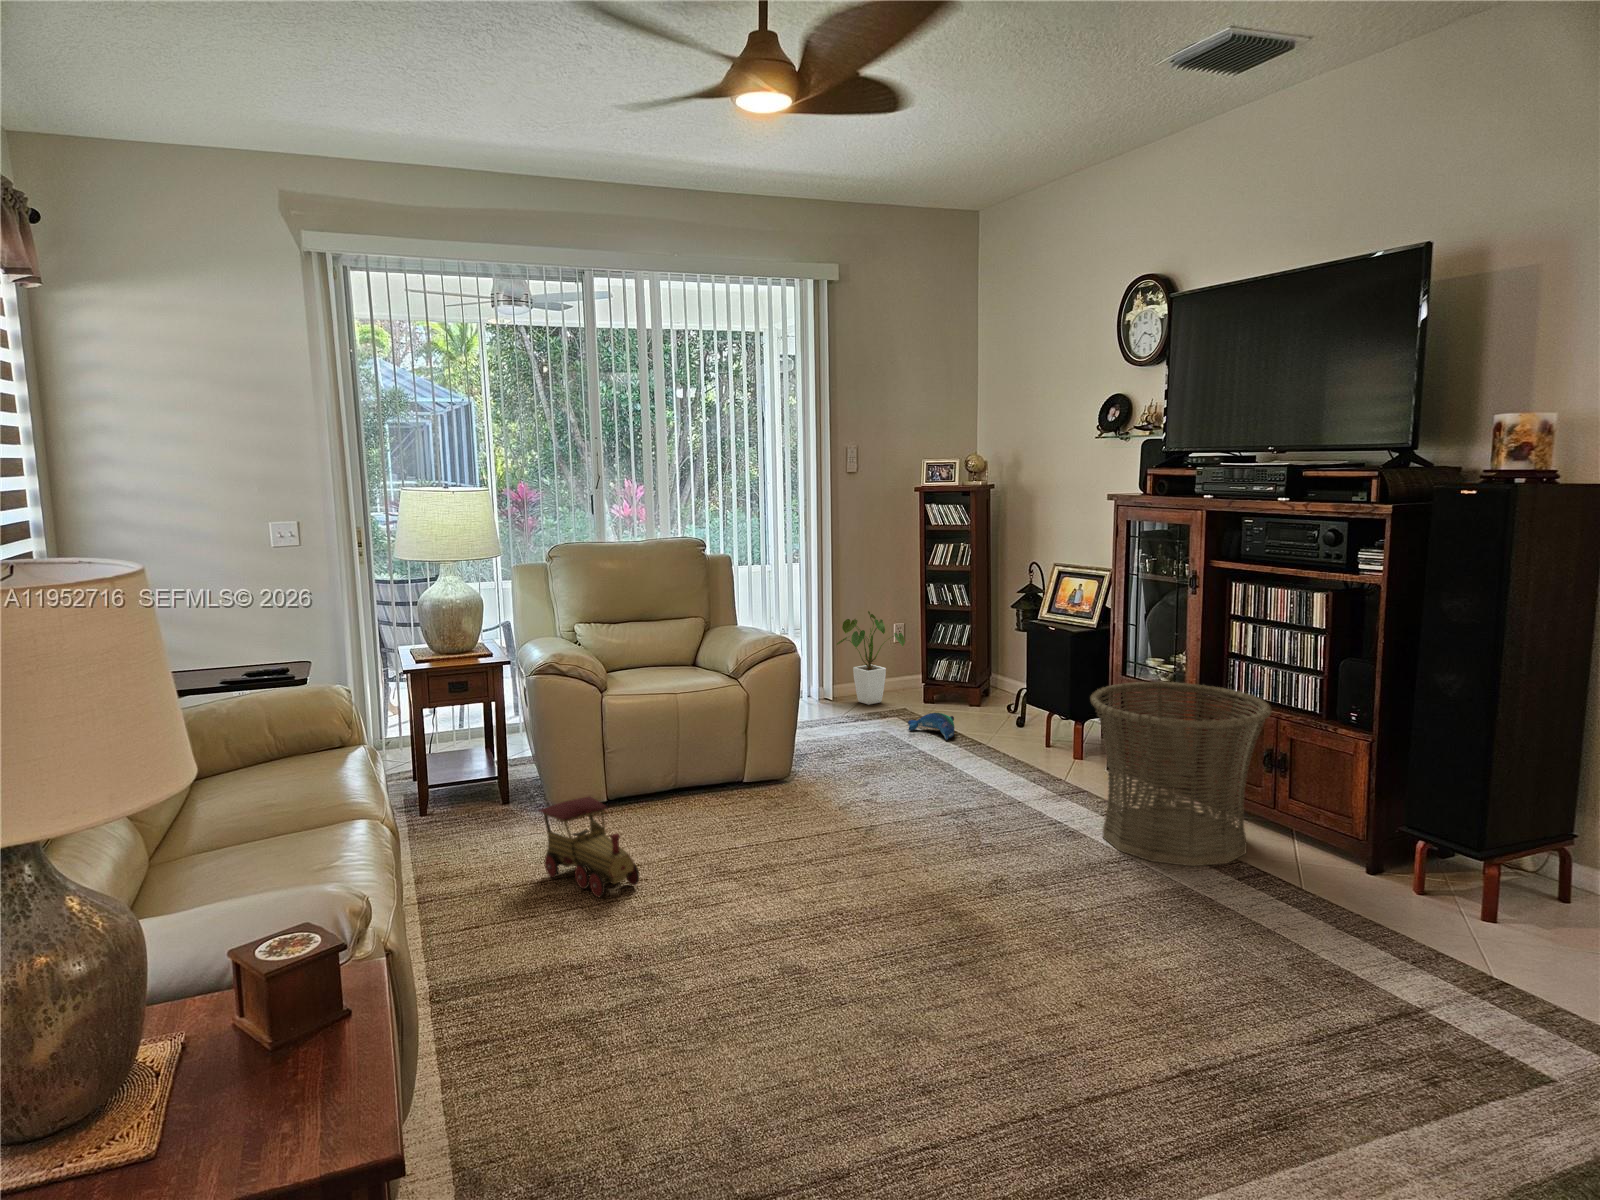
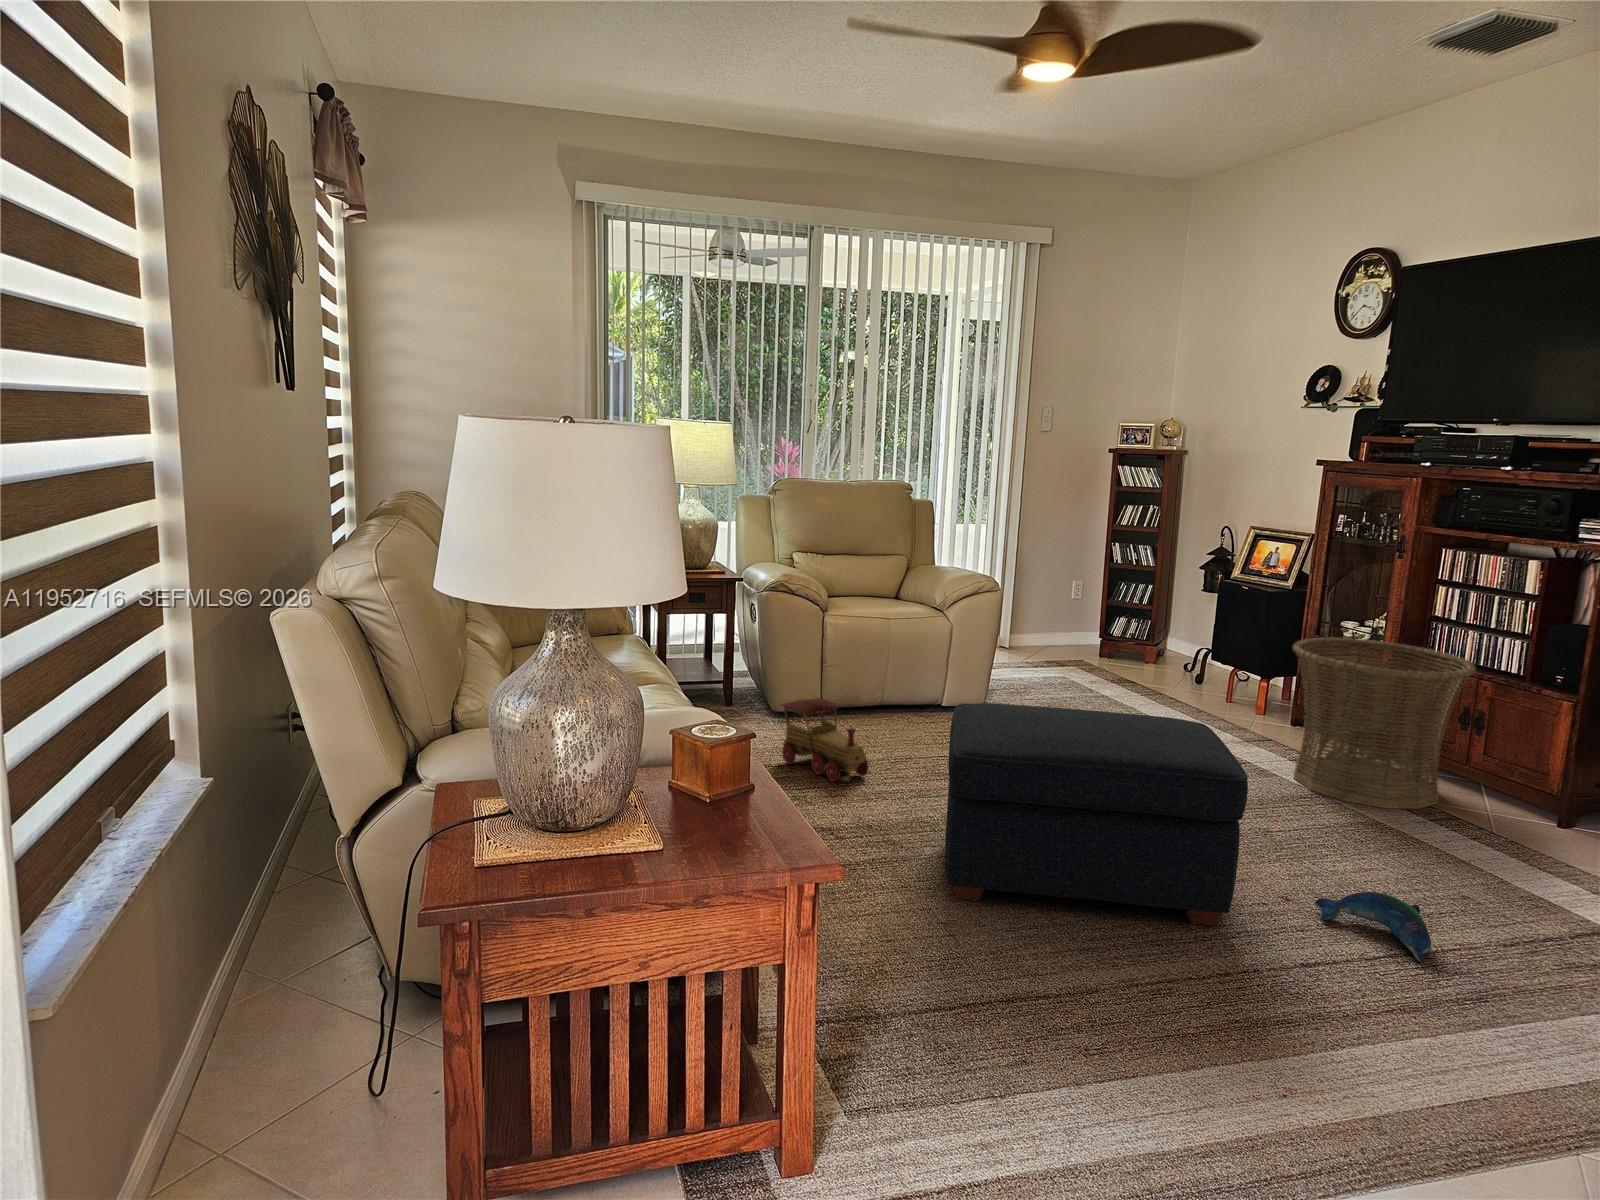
house plant: present [837,611,905,705] -> none [1017,566,1088,654]
plush toy: present [908,713,954,740] -> present [1315,892,1431,962]
ottoman: none [681,806,1016,1056] -> present [945,703,1248,926]

